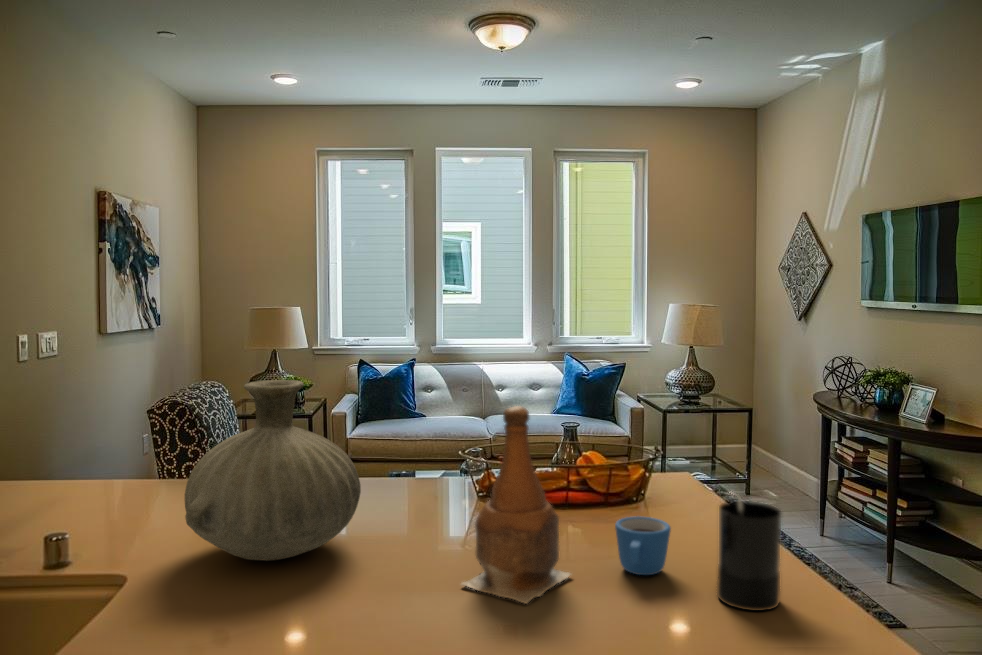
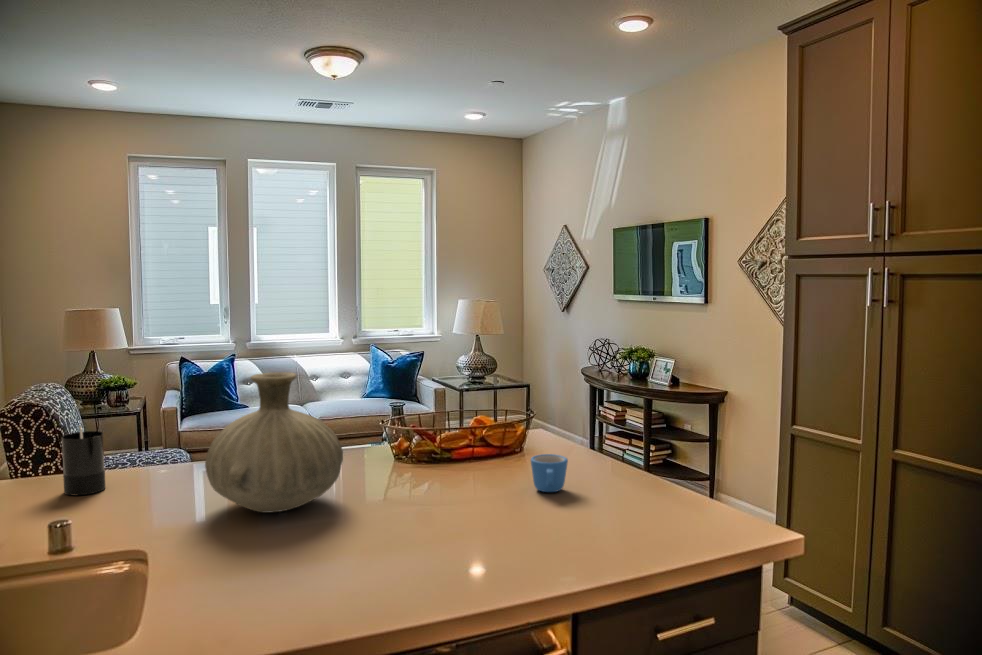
bottle: present [462,406,570,603] -> none [437,382,507,516]
candle: present [717,496,781,611] -> present [62,426,105,495]

